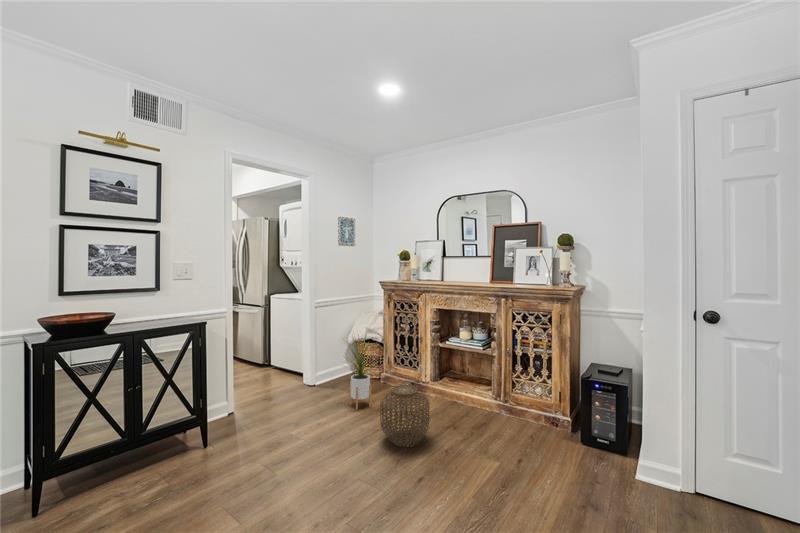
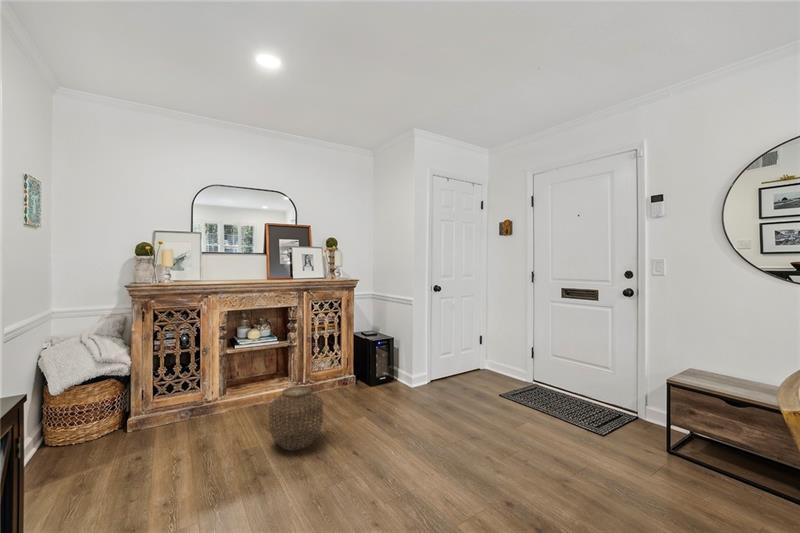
house plant: present [348,335,371,410] -> none [139,348,208,465]

